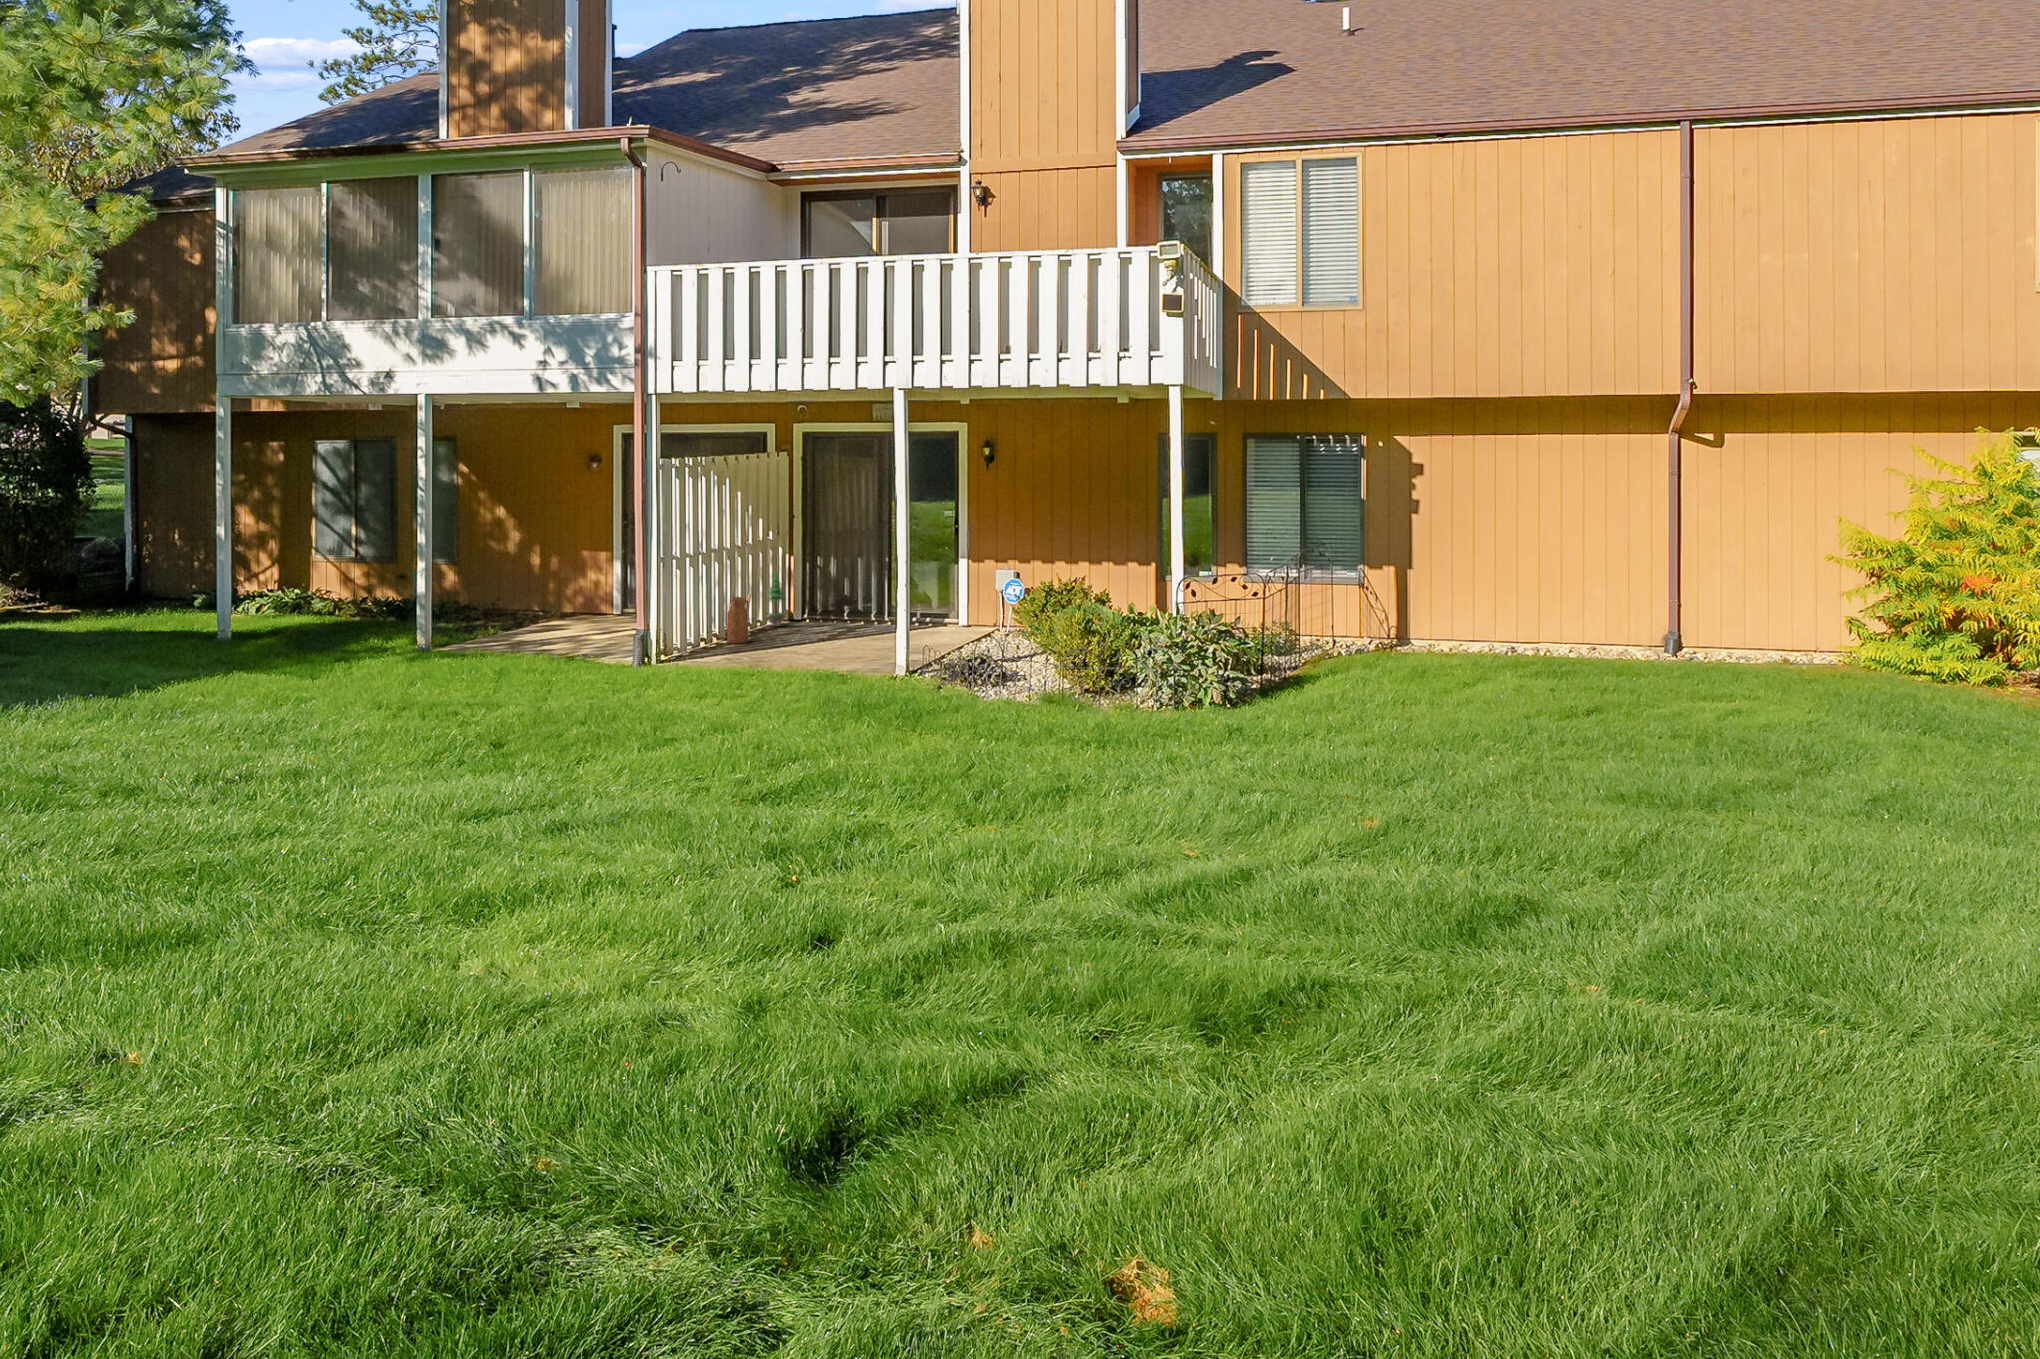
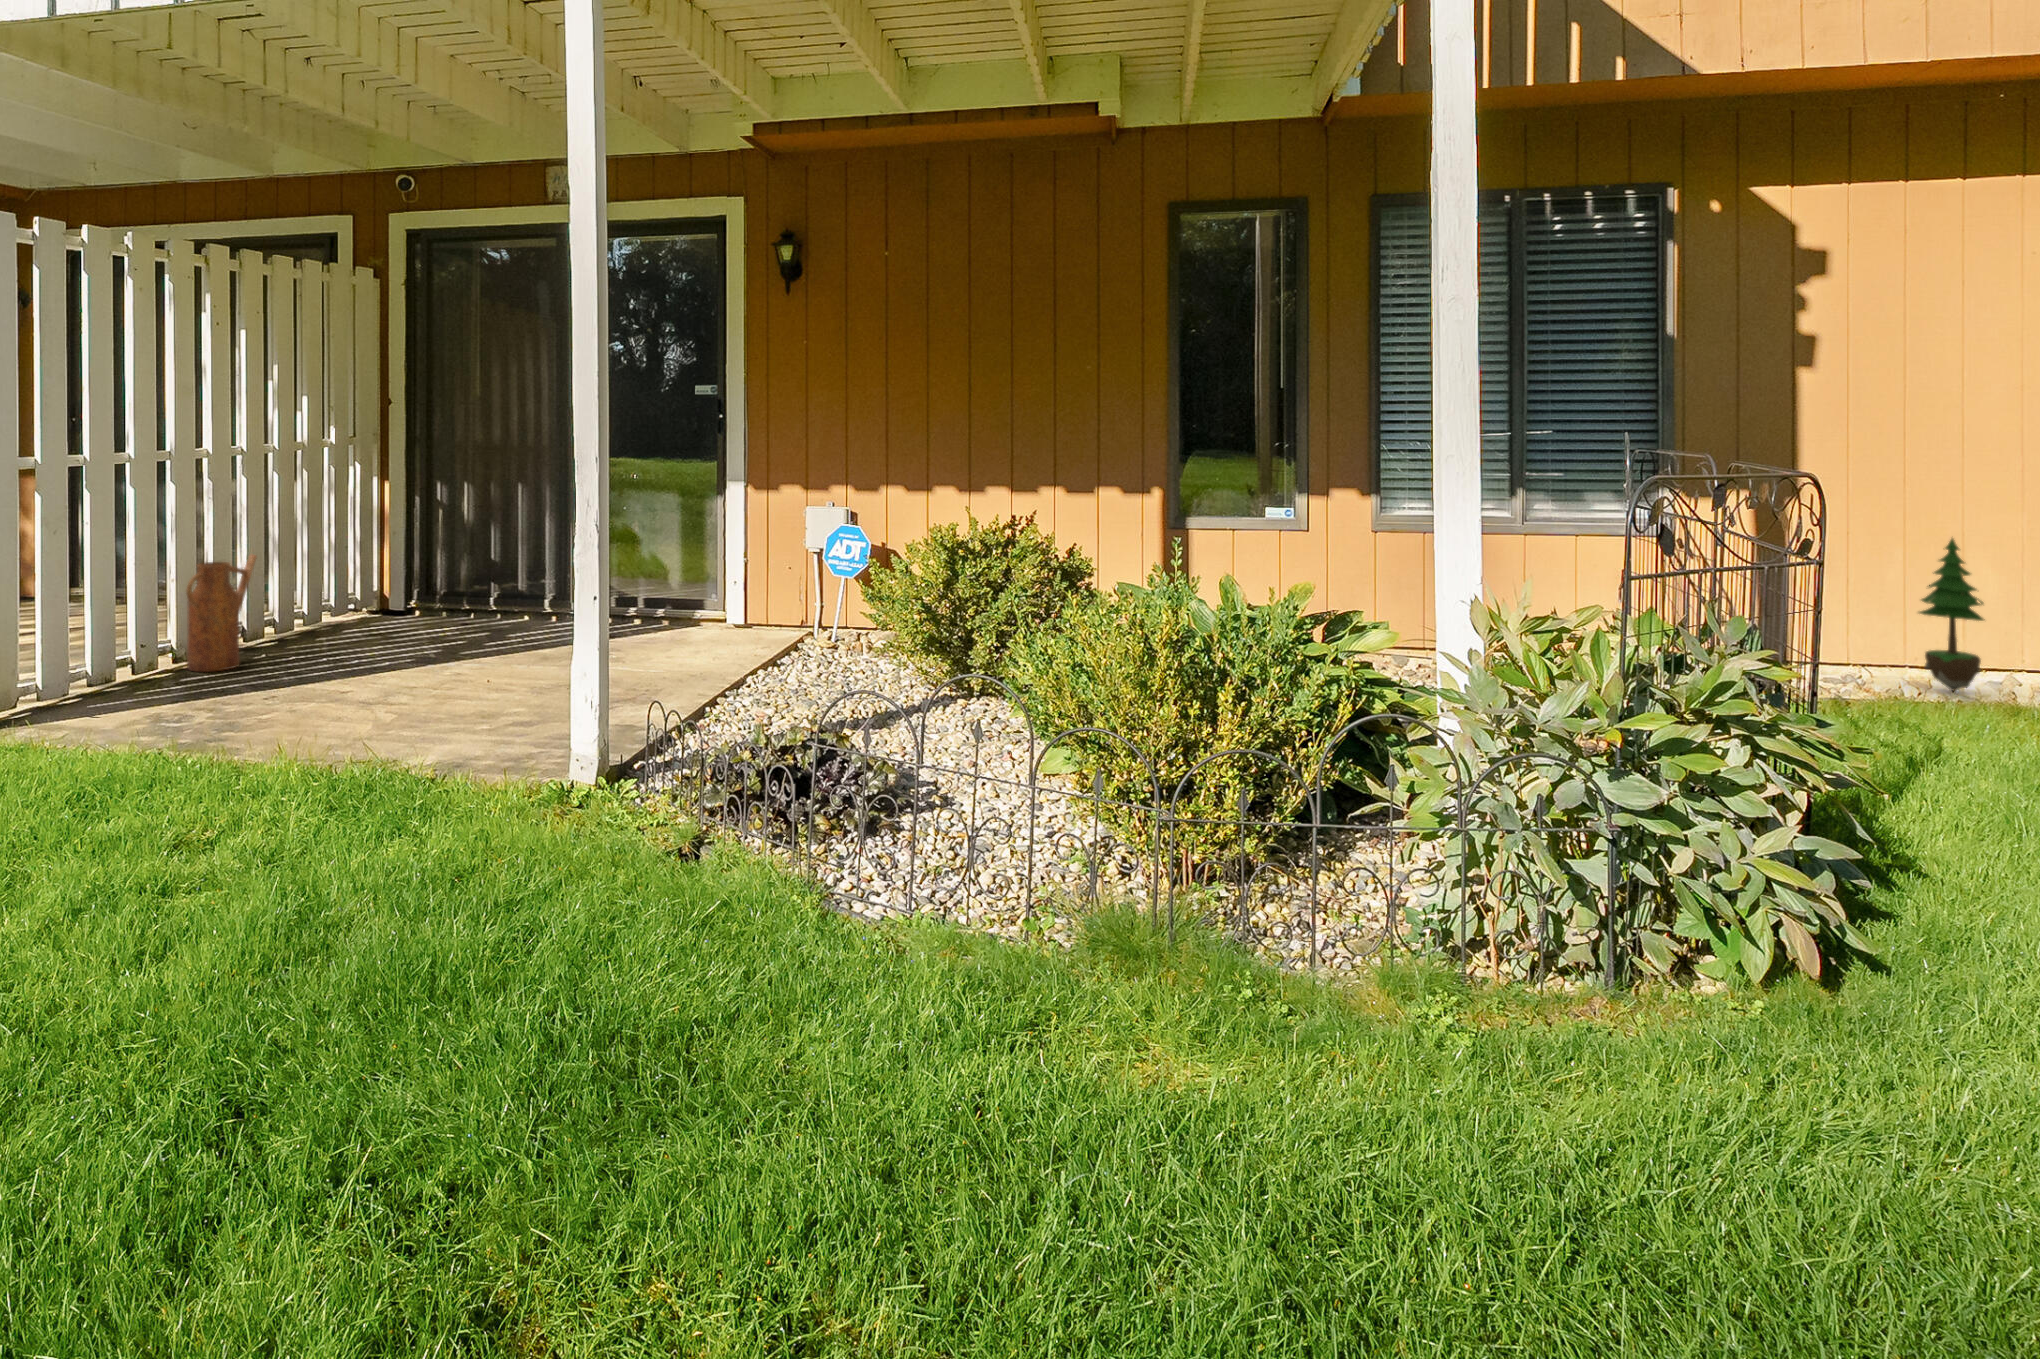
potted tree: present [768,573,784,627] -> present [1919,538,1985,691]

